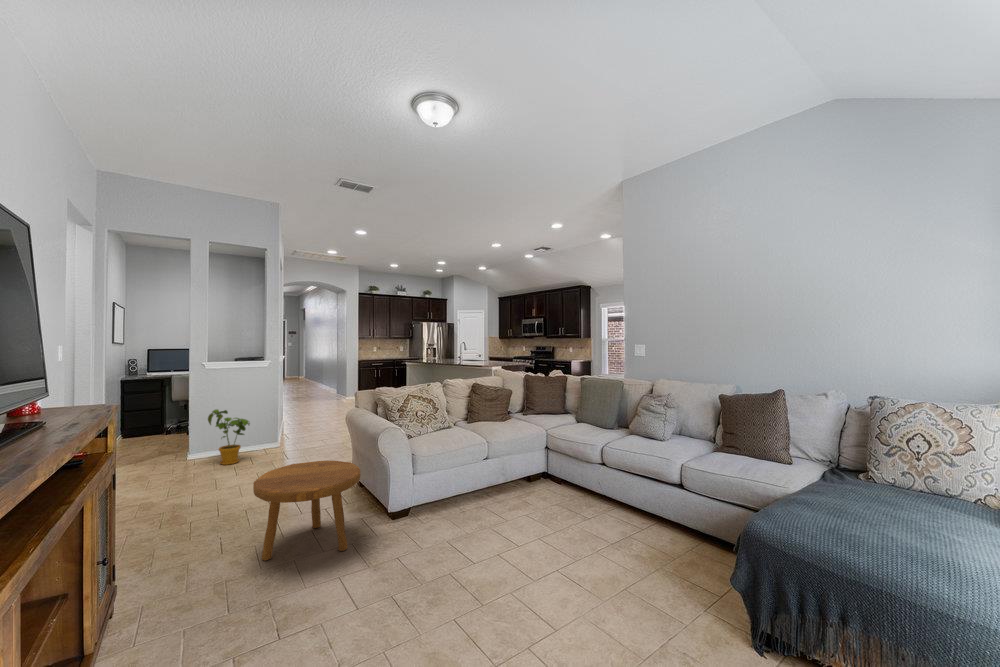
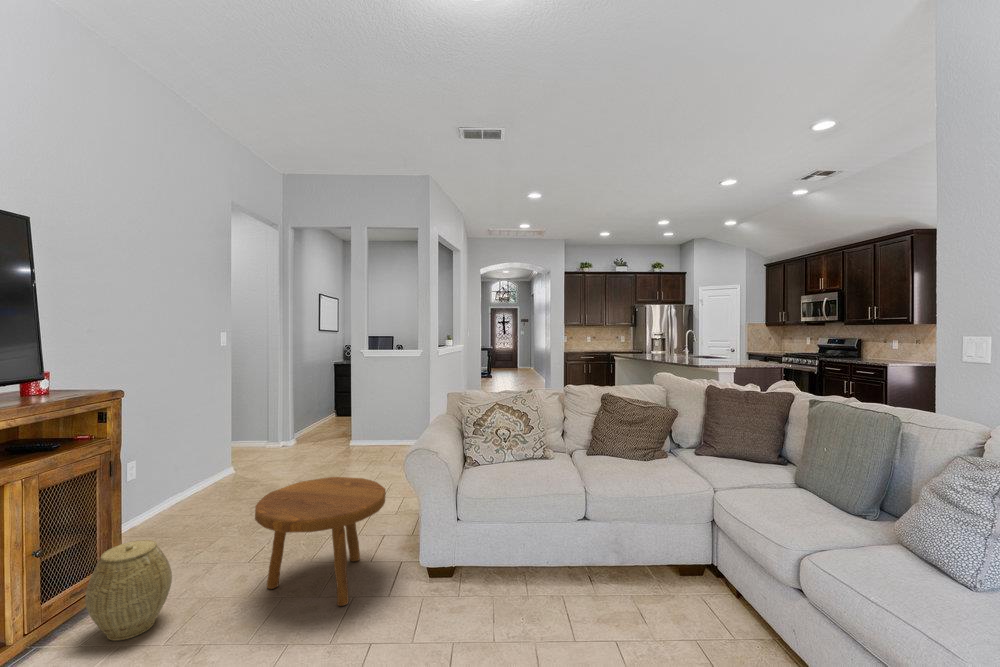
house plant: present [208,409,250,465] -> none [354,400,391,458]
woven basket: none [120,536,201,631] -> present [85,540,172,641]

